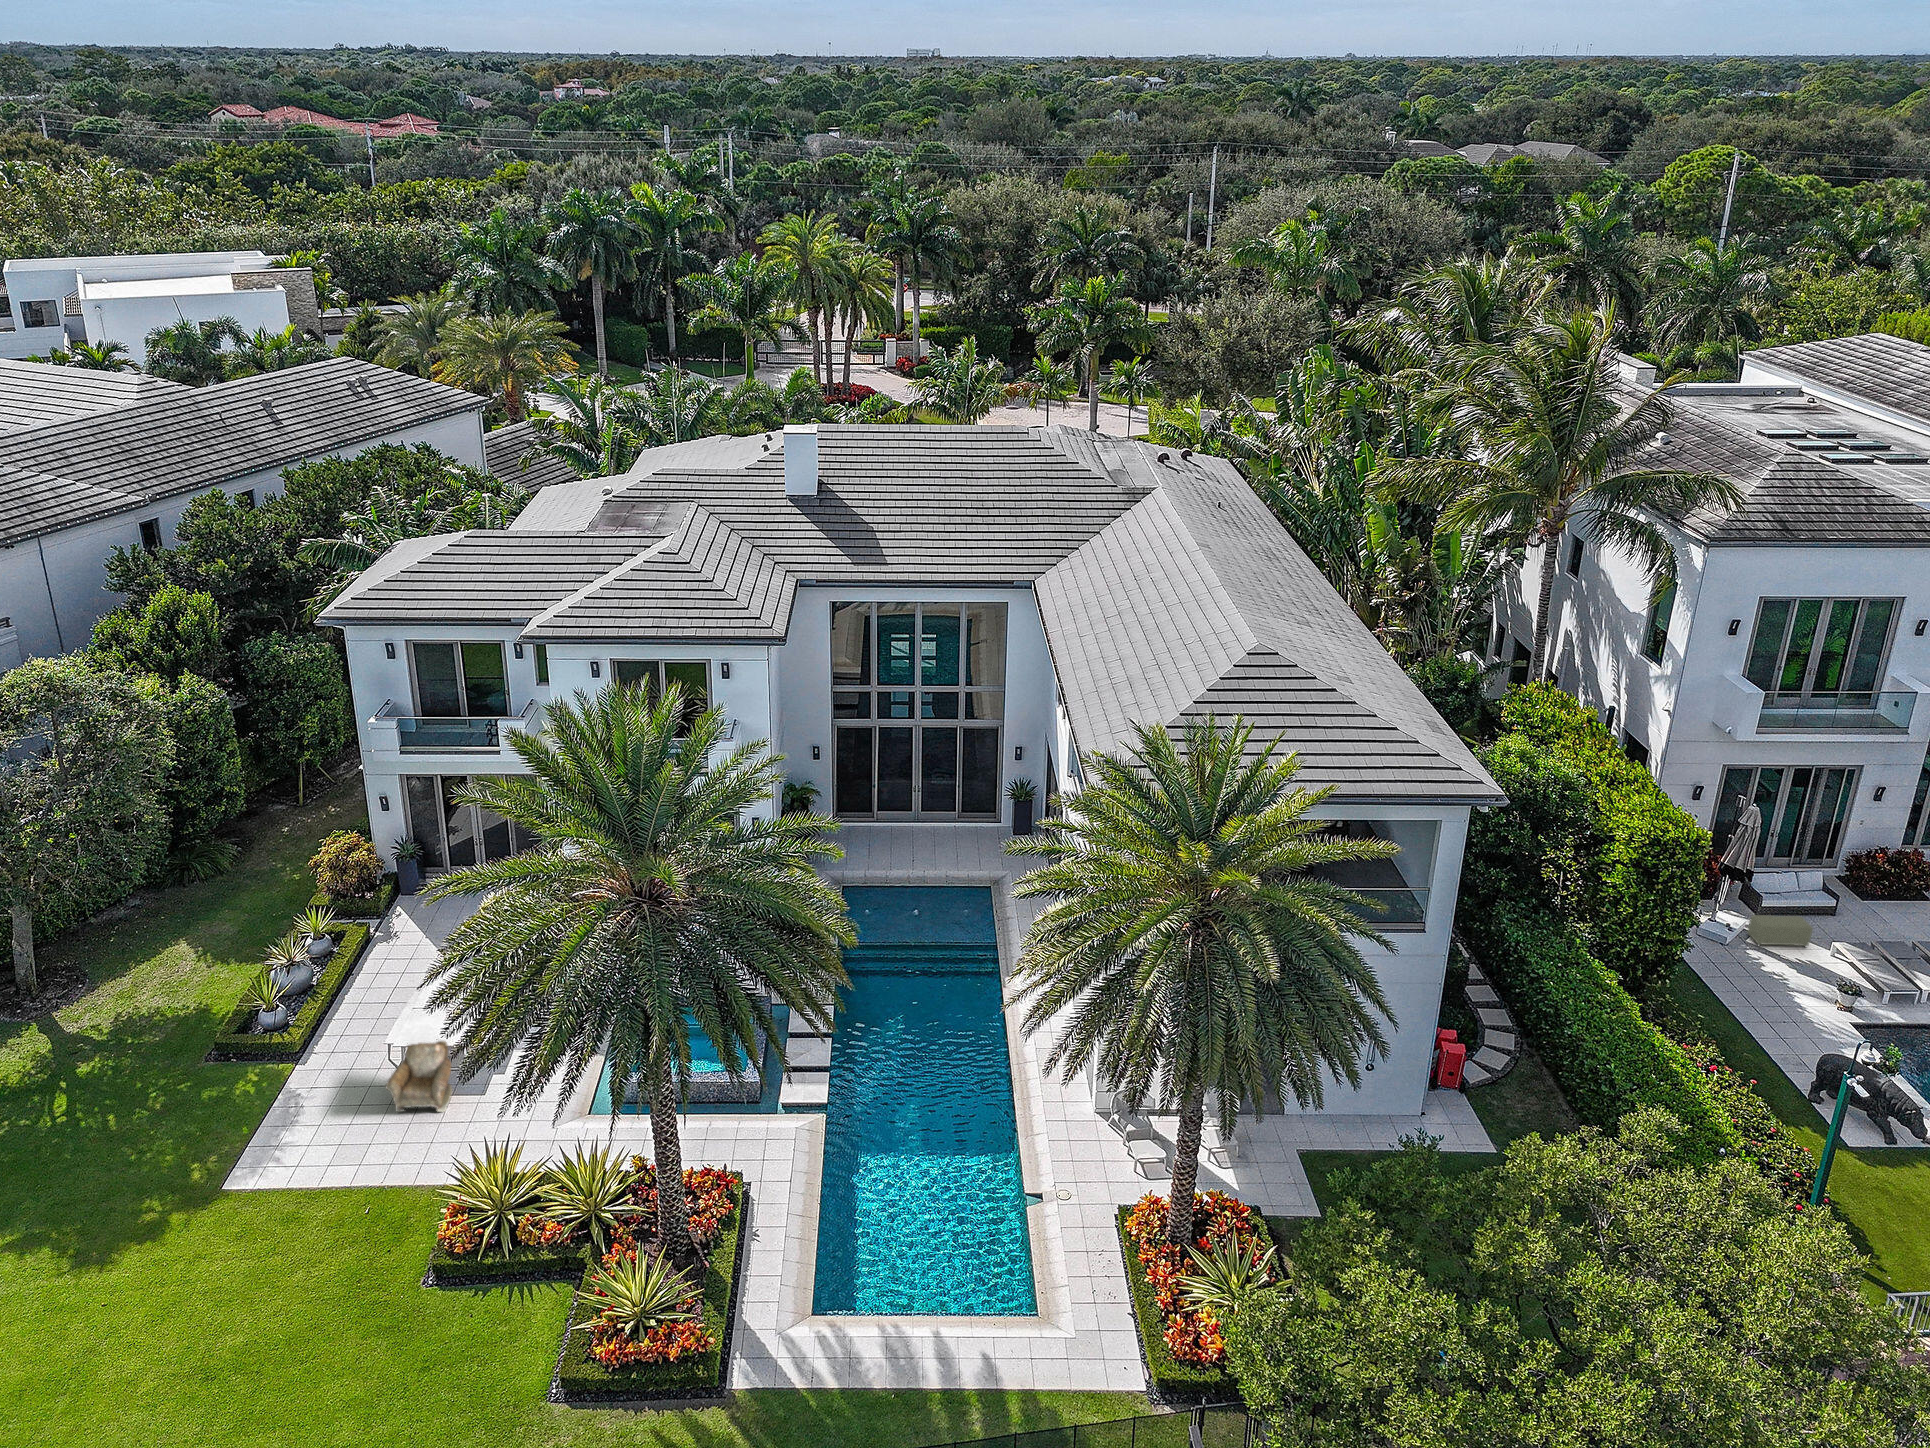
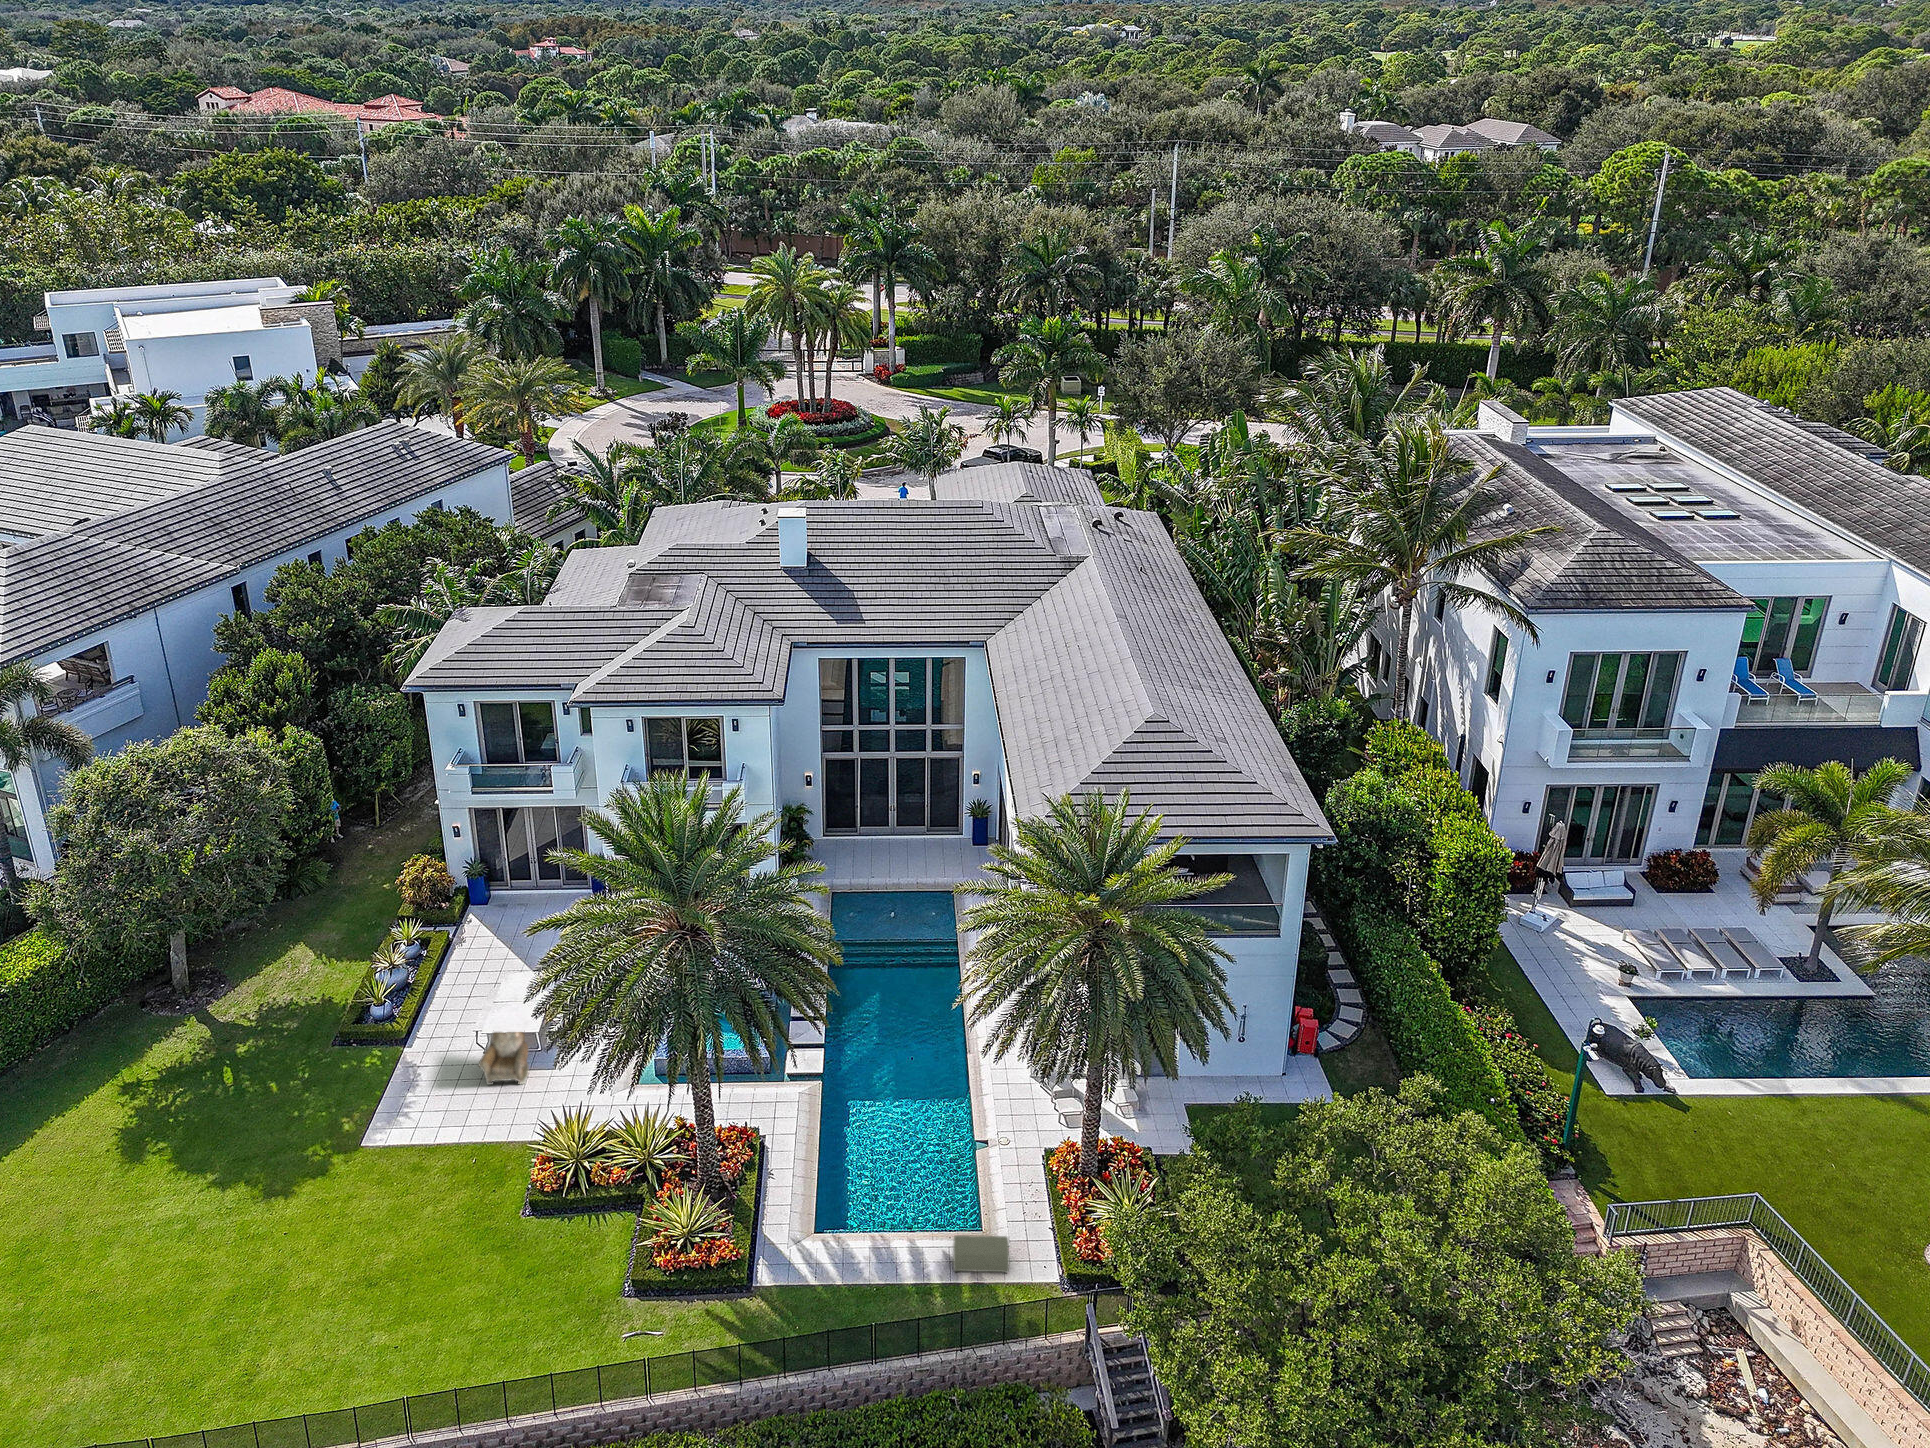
ottoman: present [1747,915,1813,947] -> present [953,1235,1010,1273]

